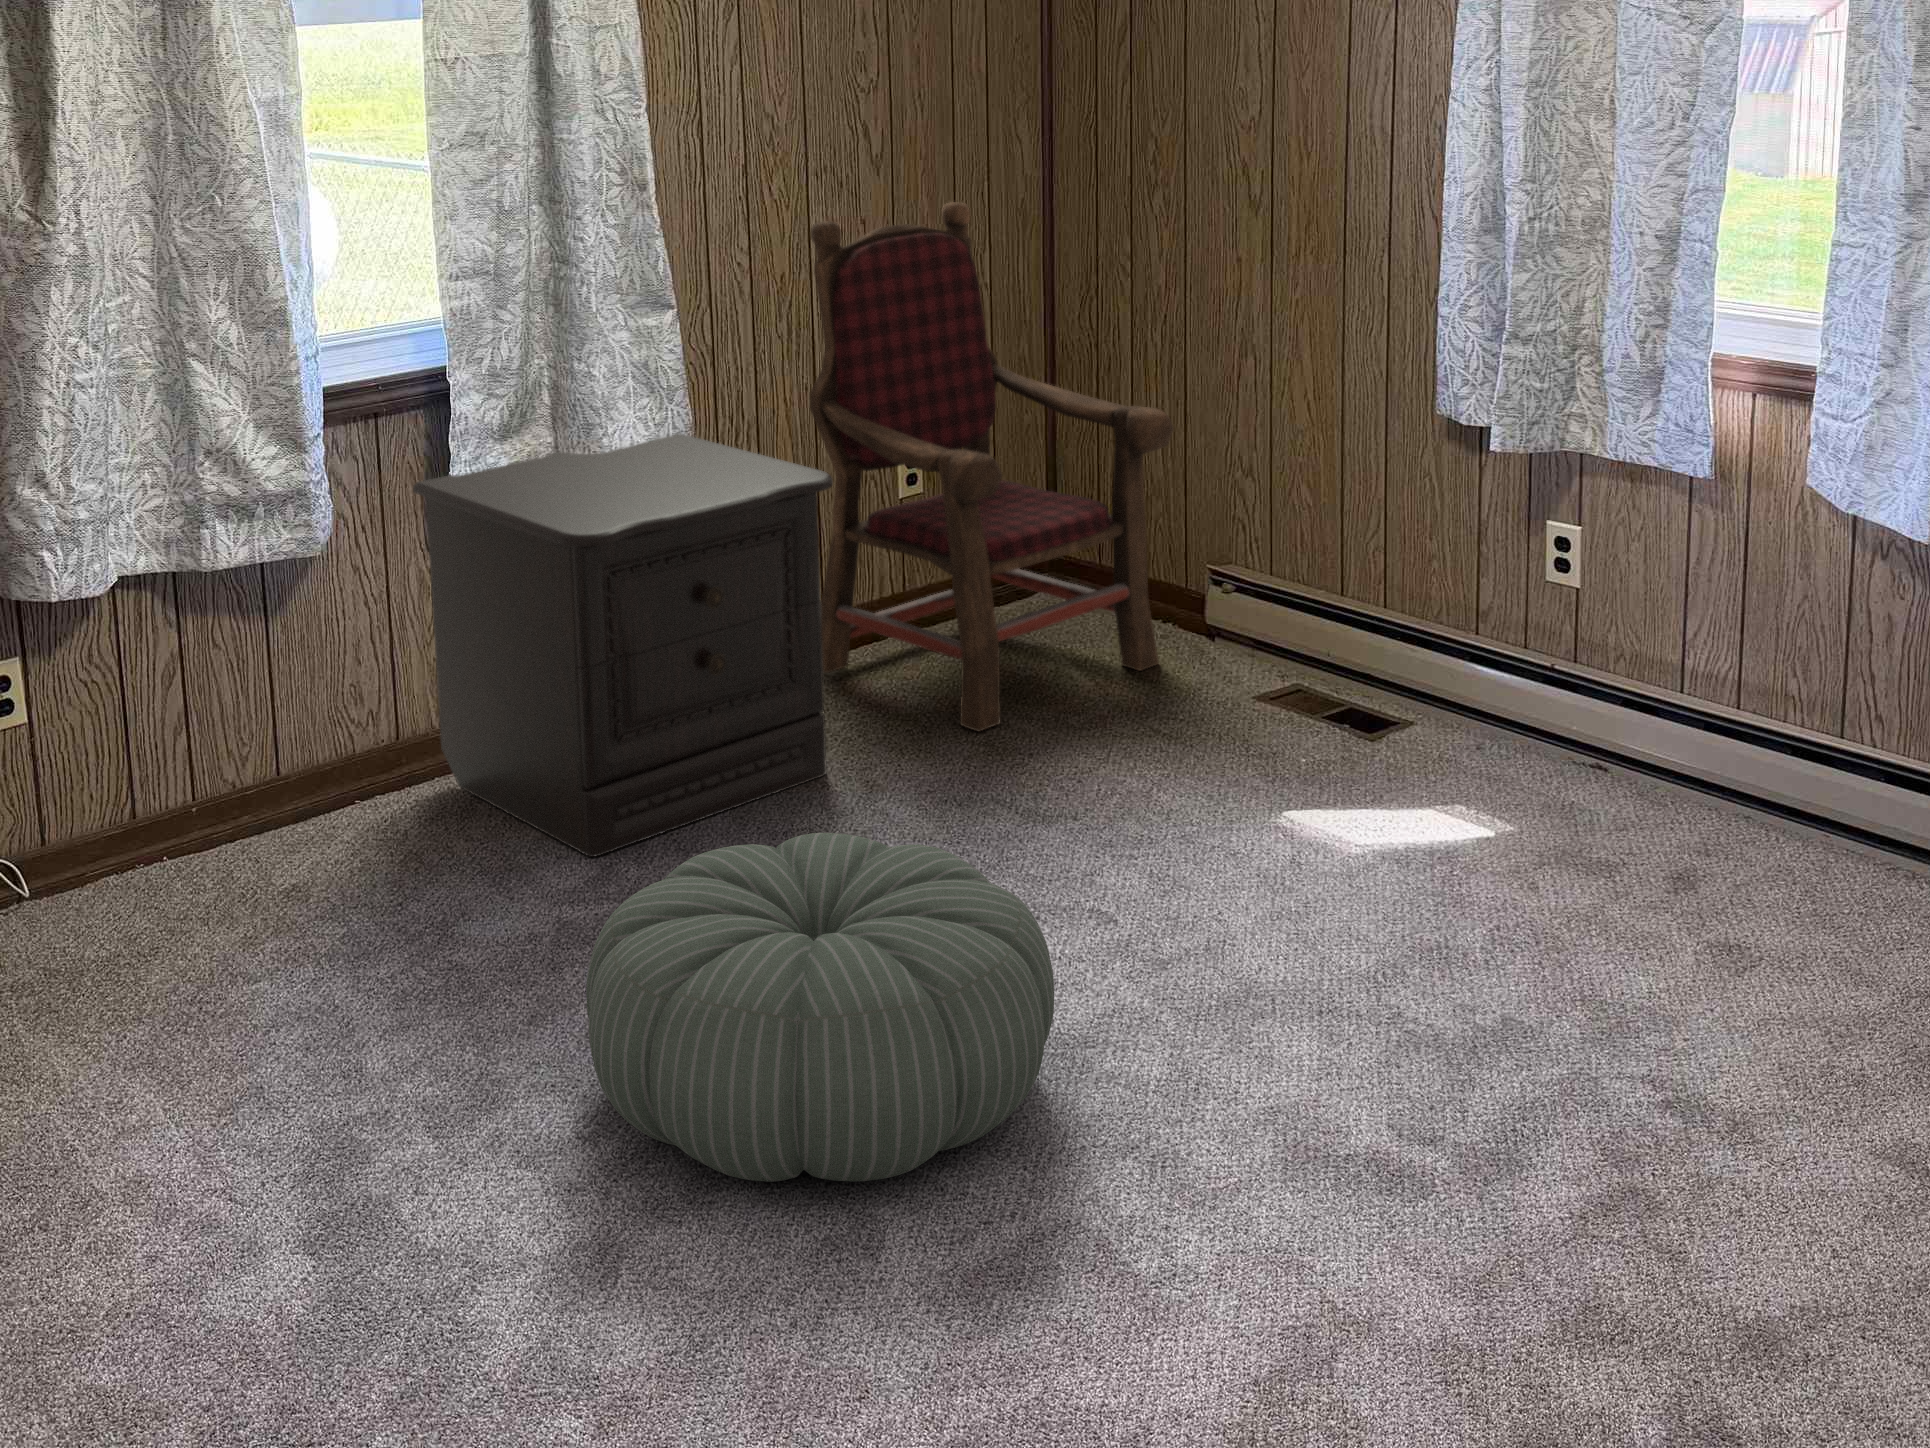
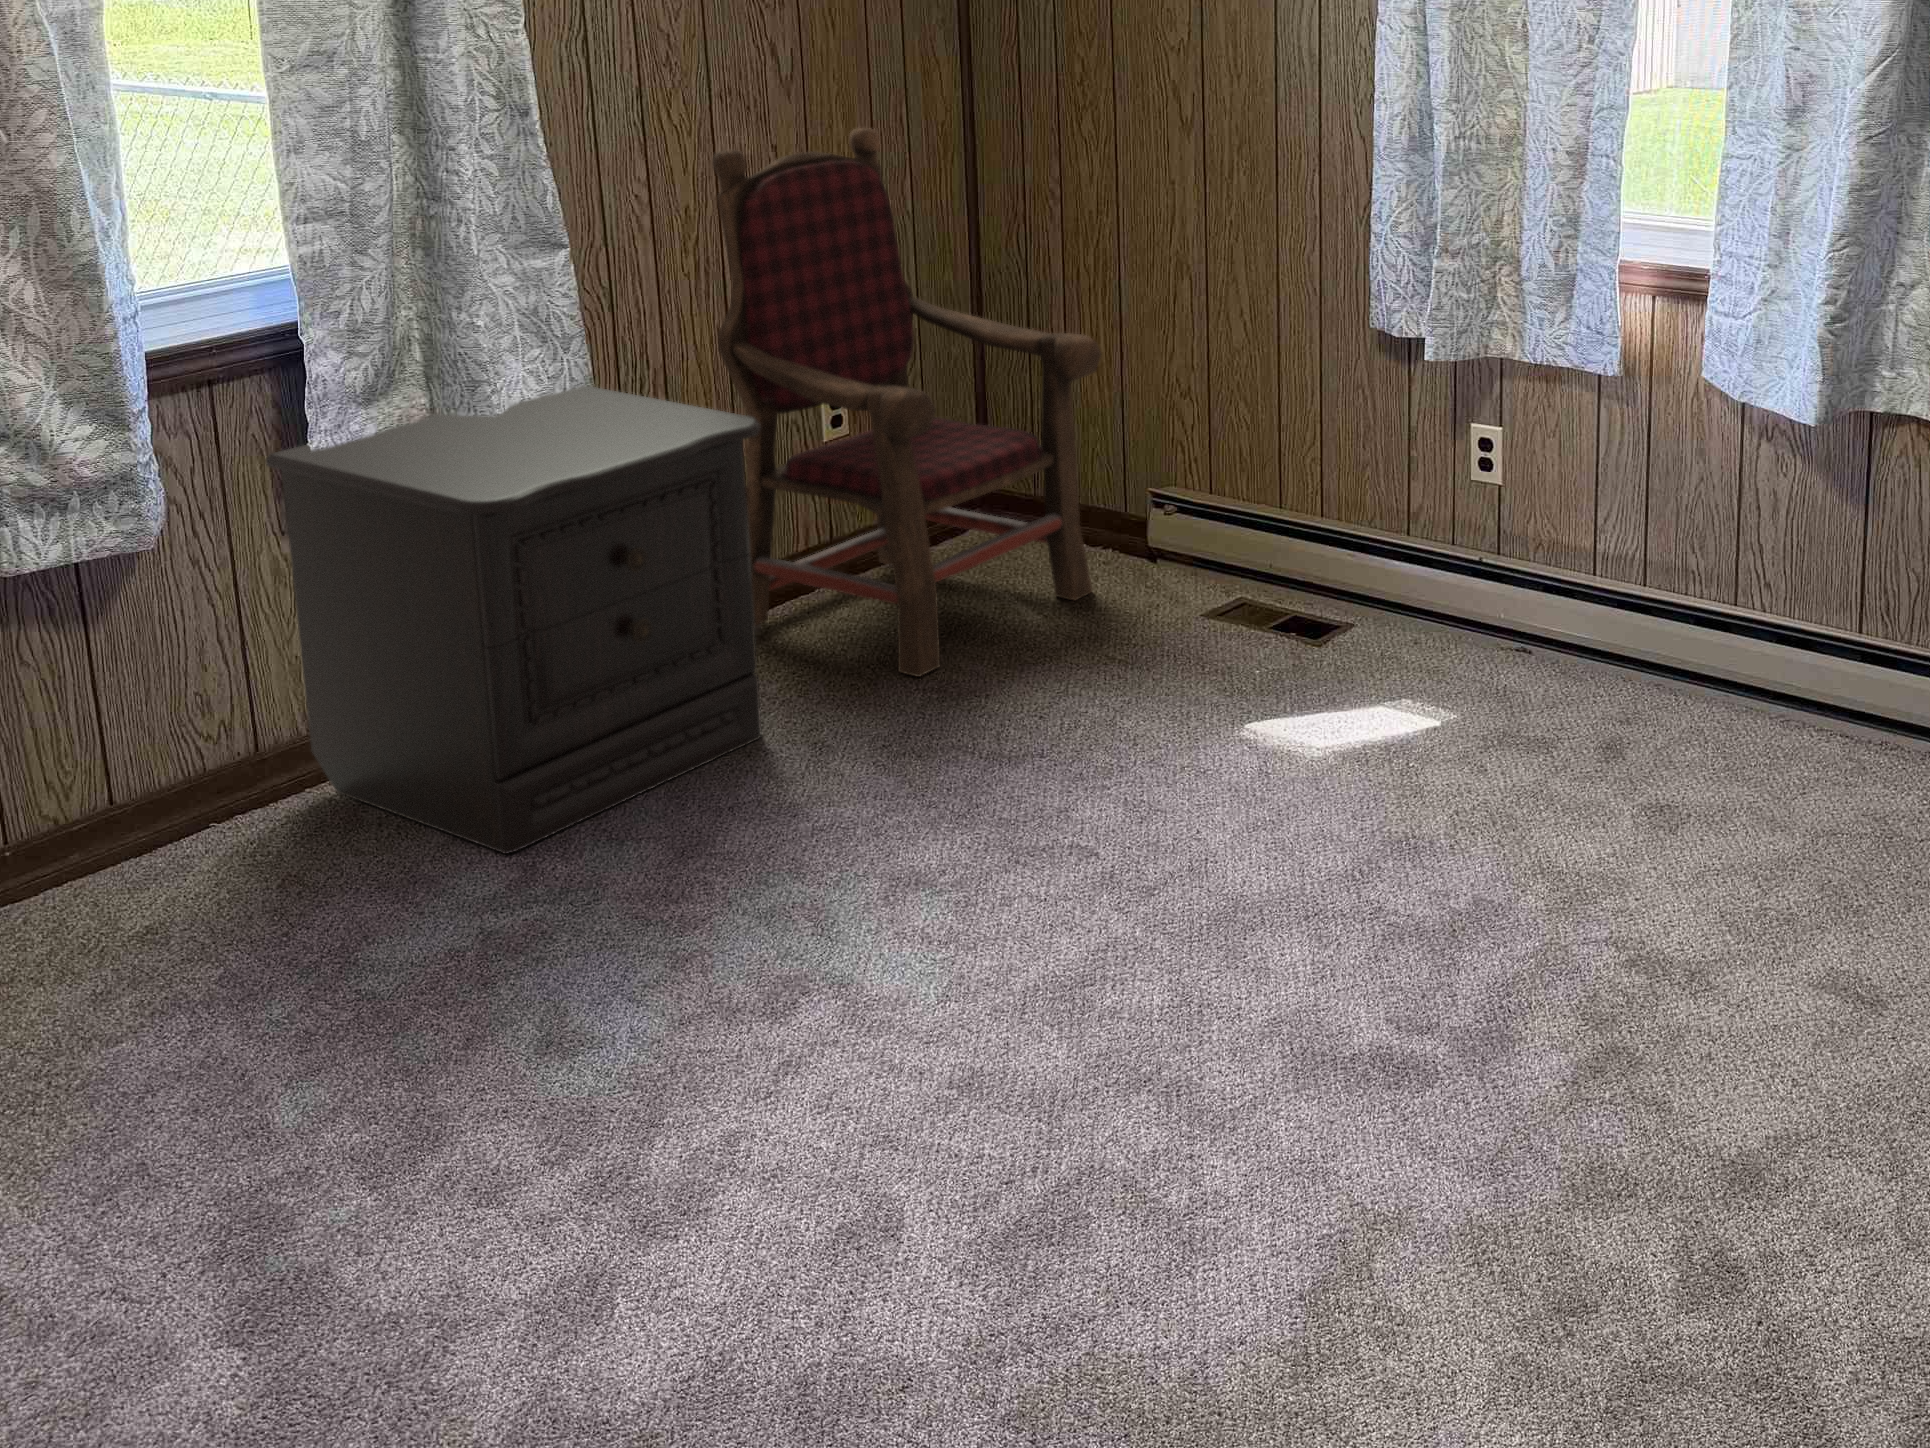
pouf: present [586,833,1054,1182] -> none [537,801,1053,1182]

